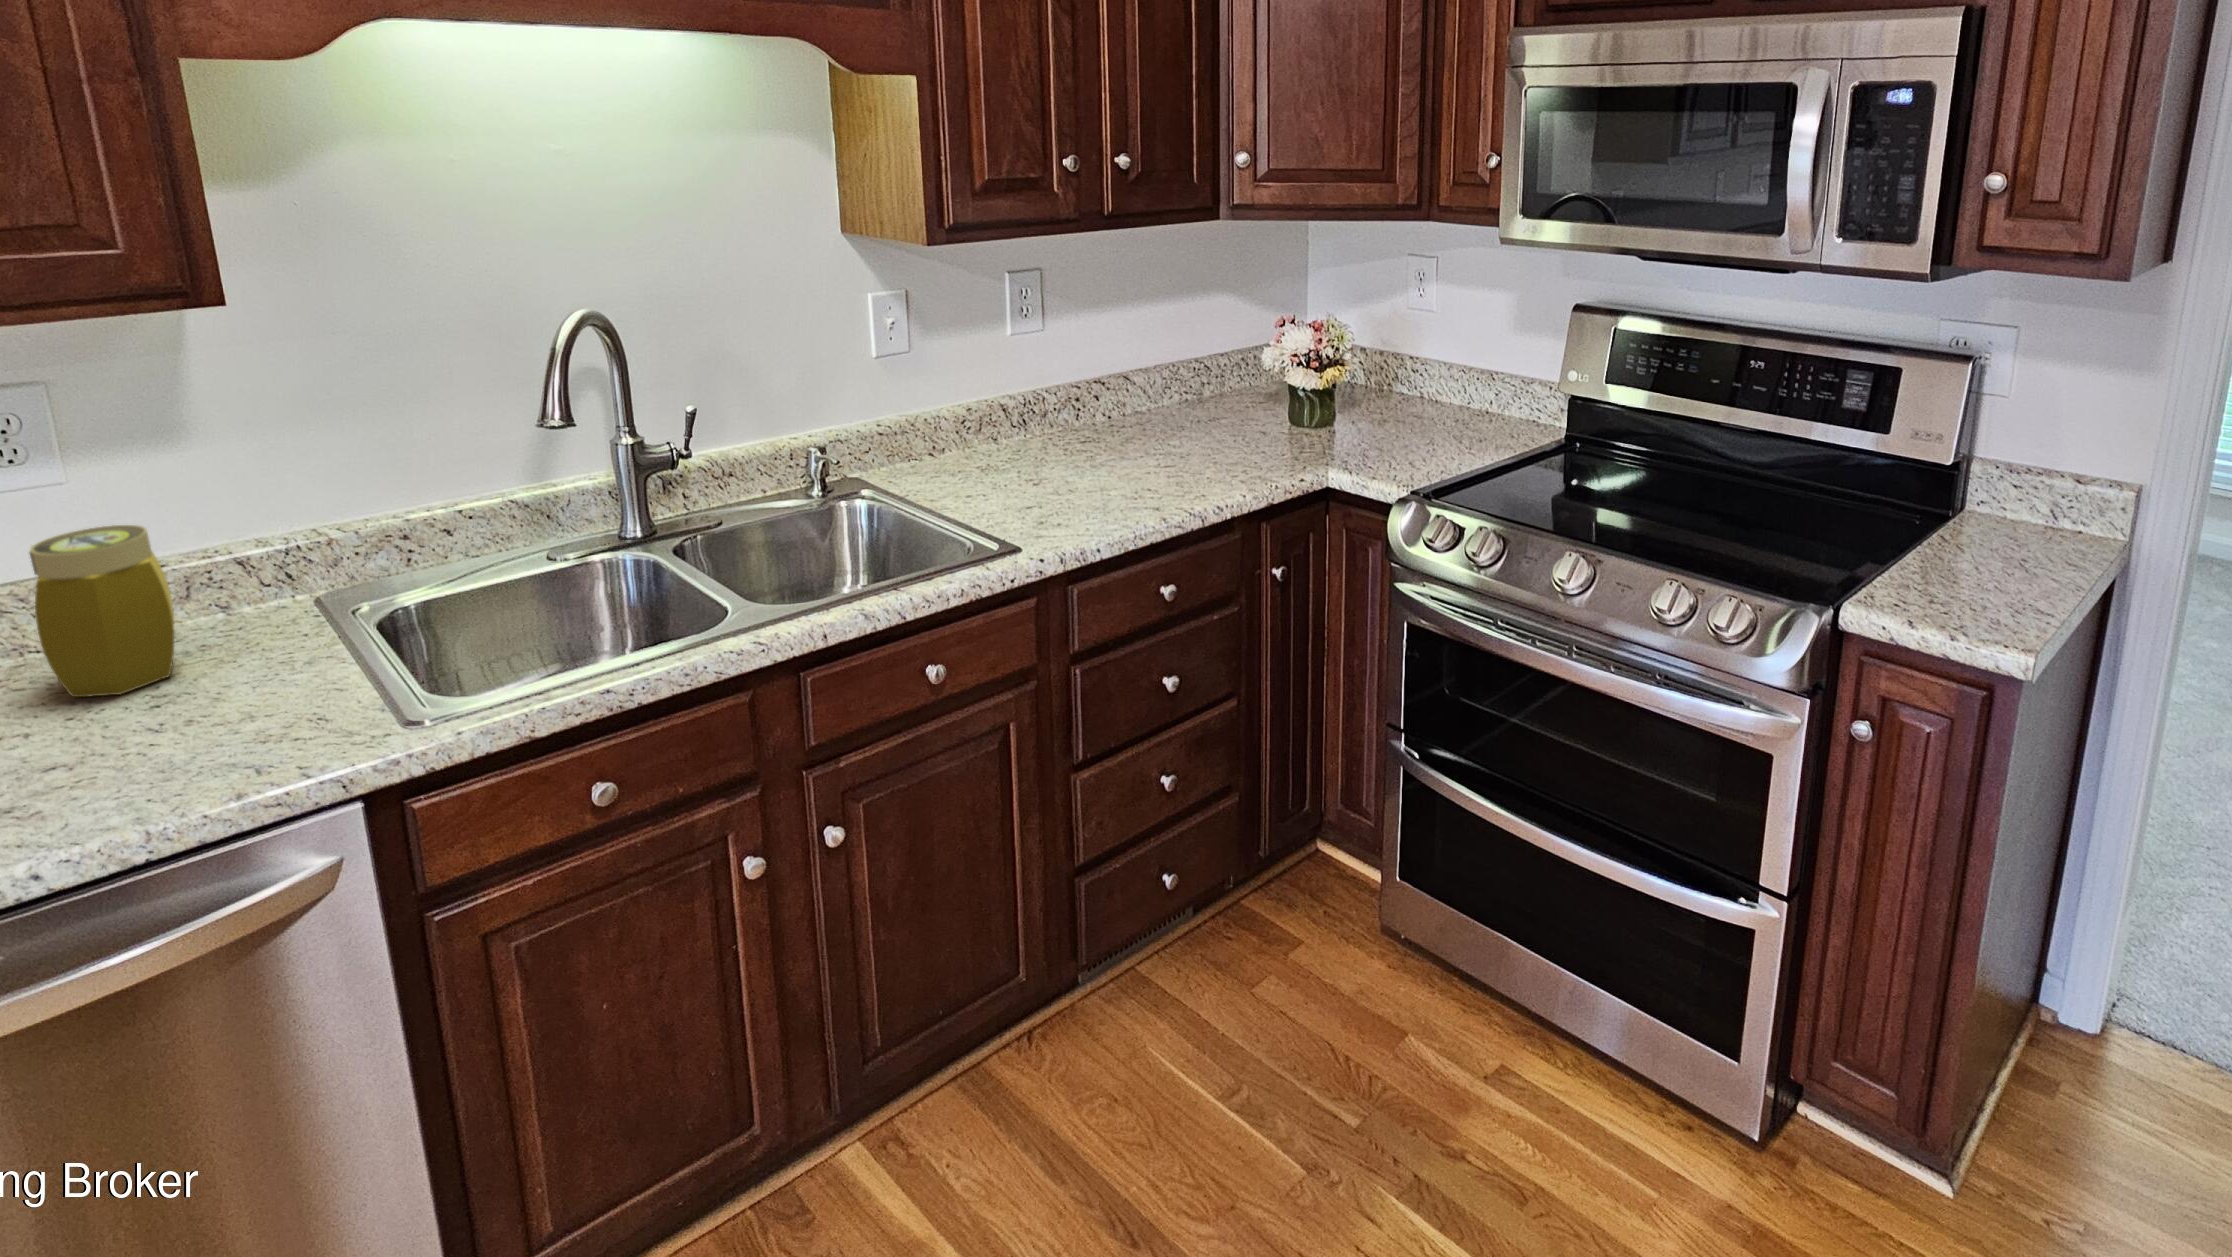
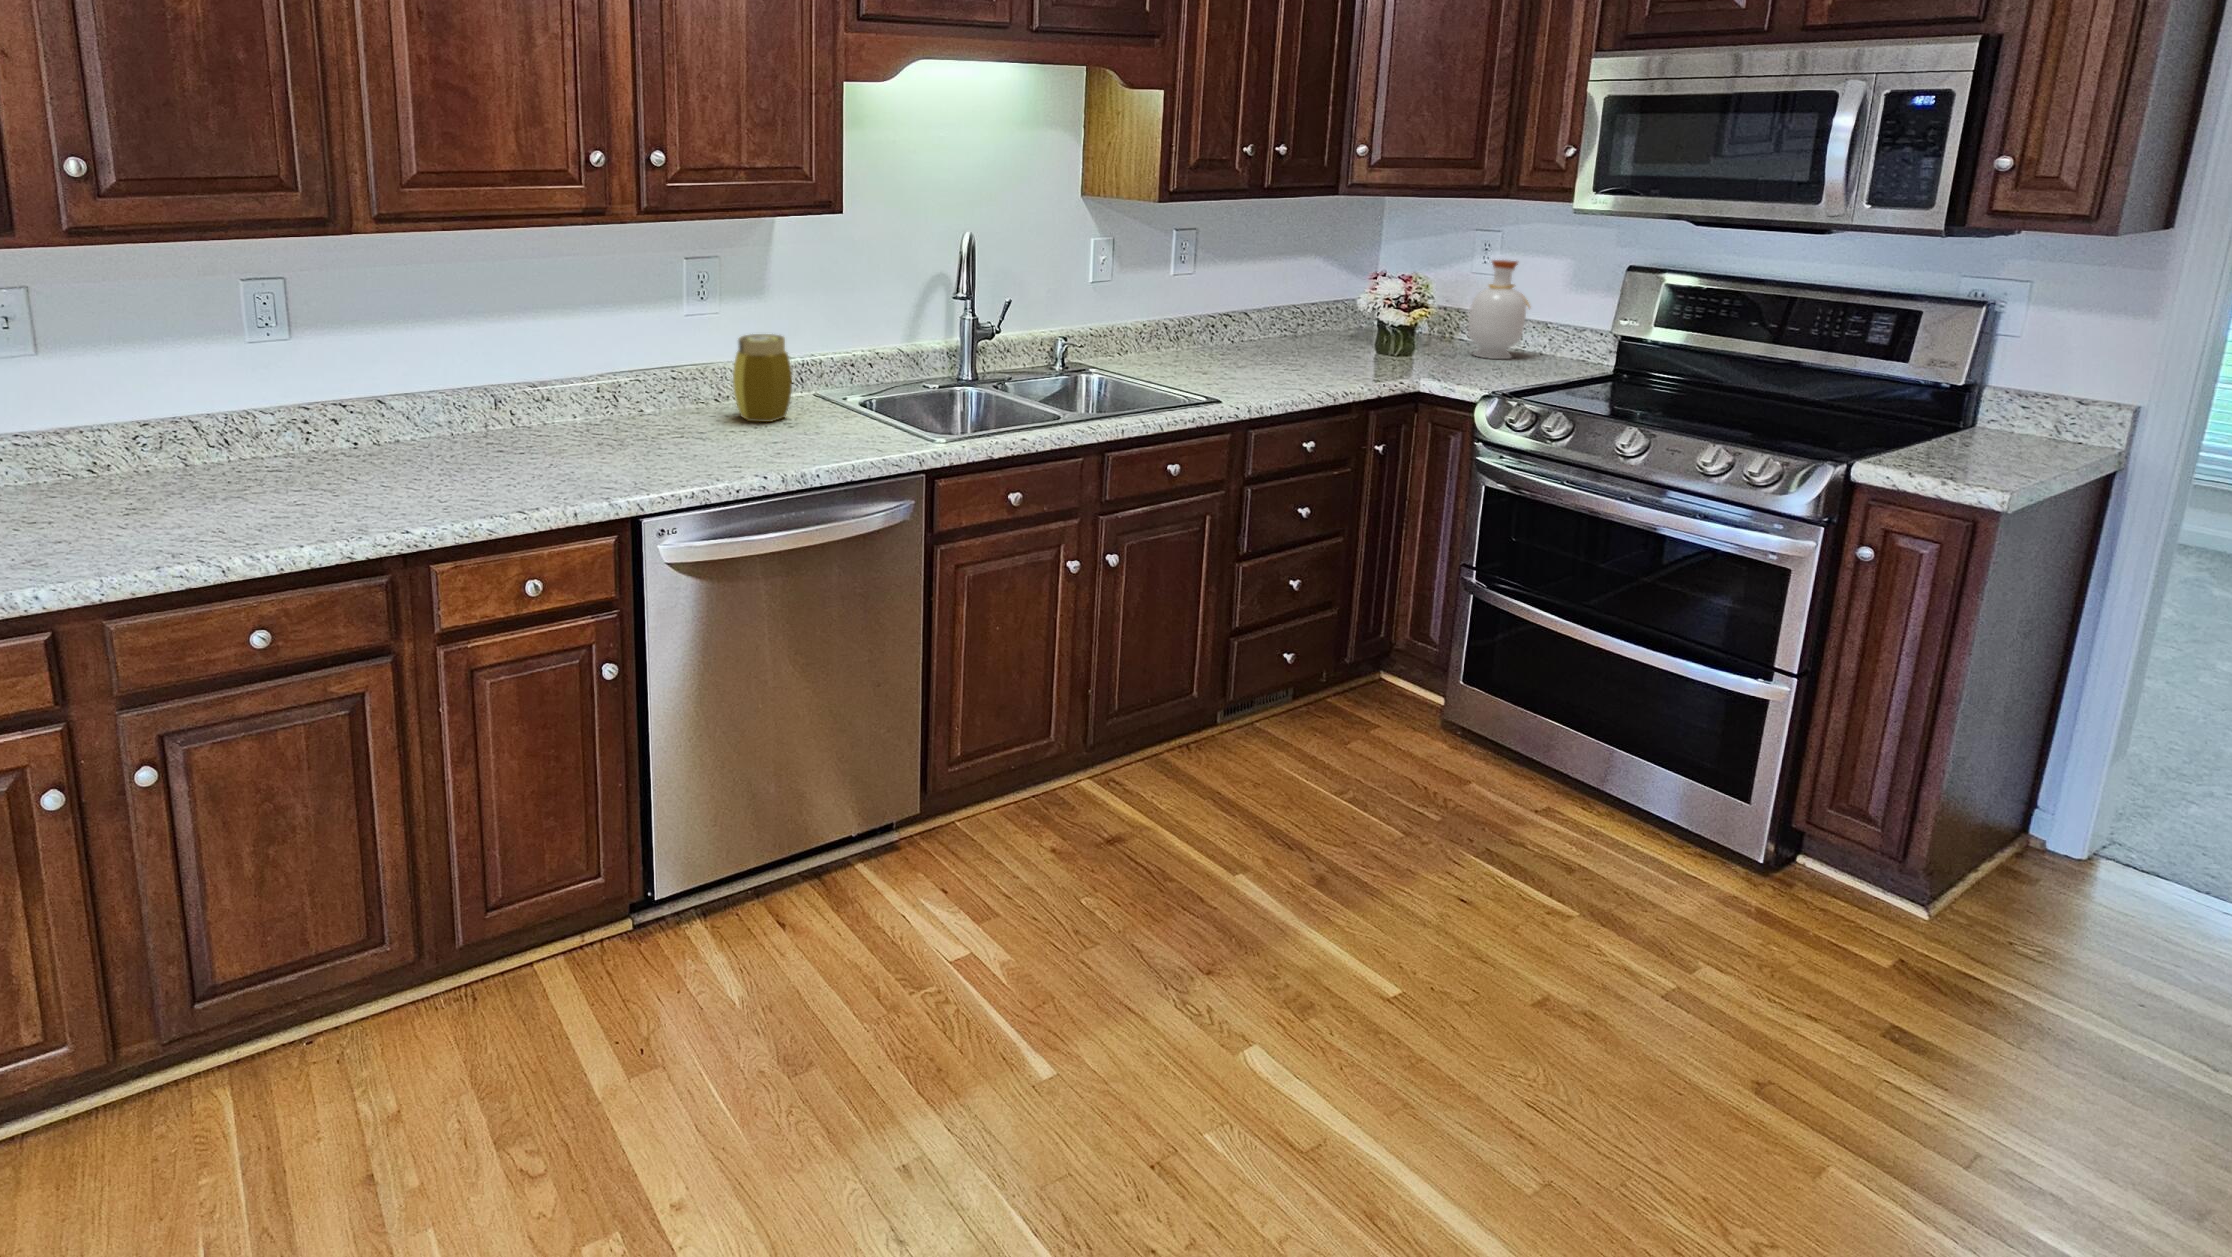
bottle: none [1397,296,1467,423] -> present [1468,260,1530,359]

